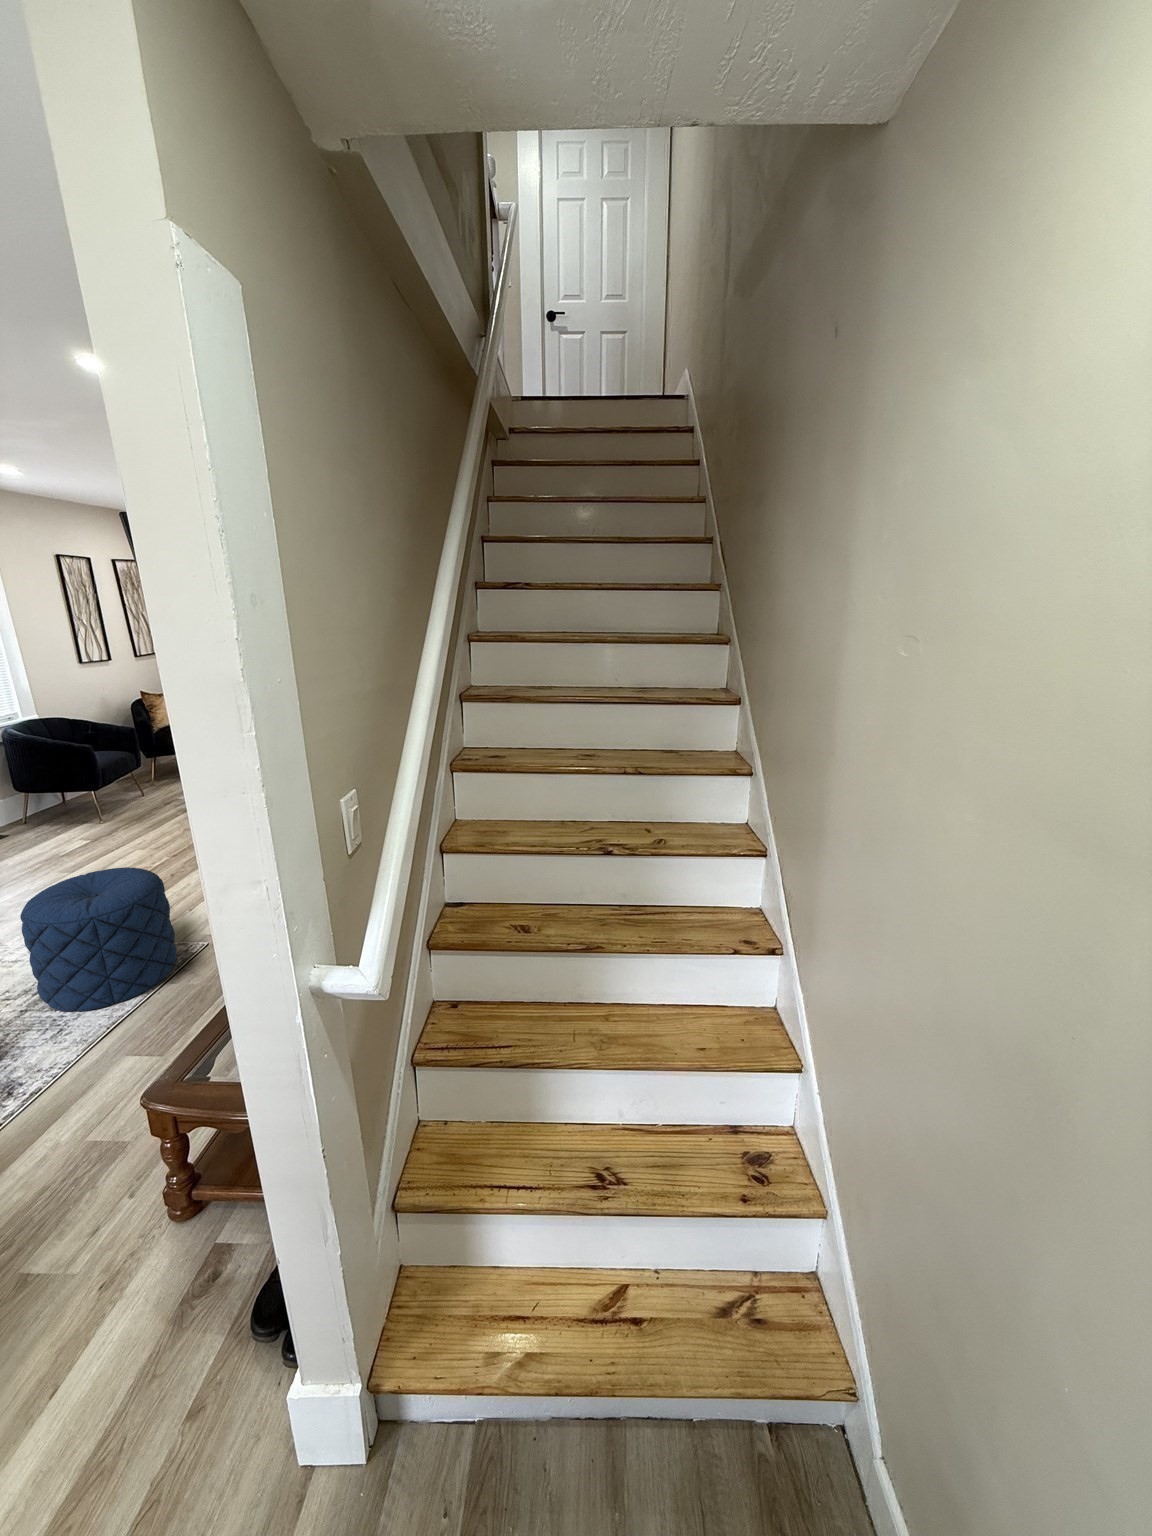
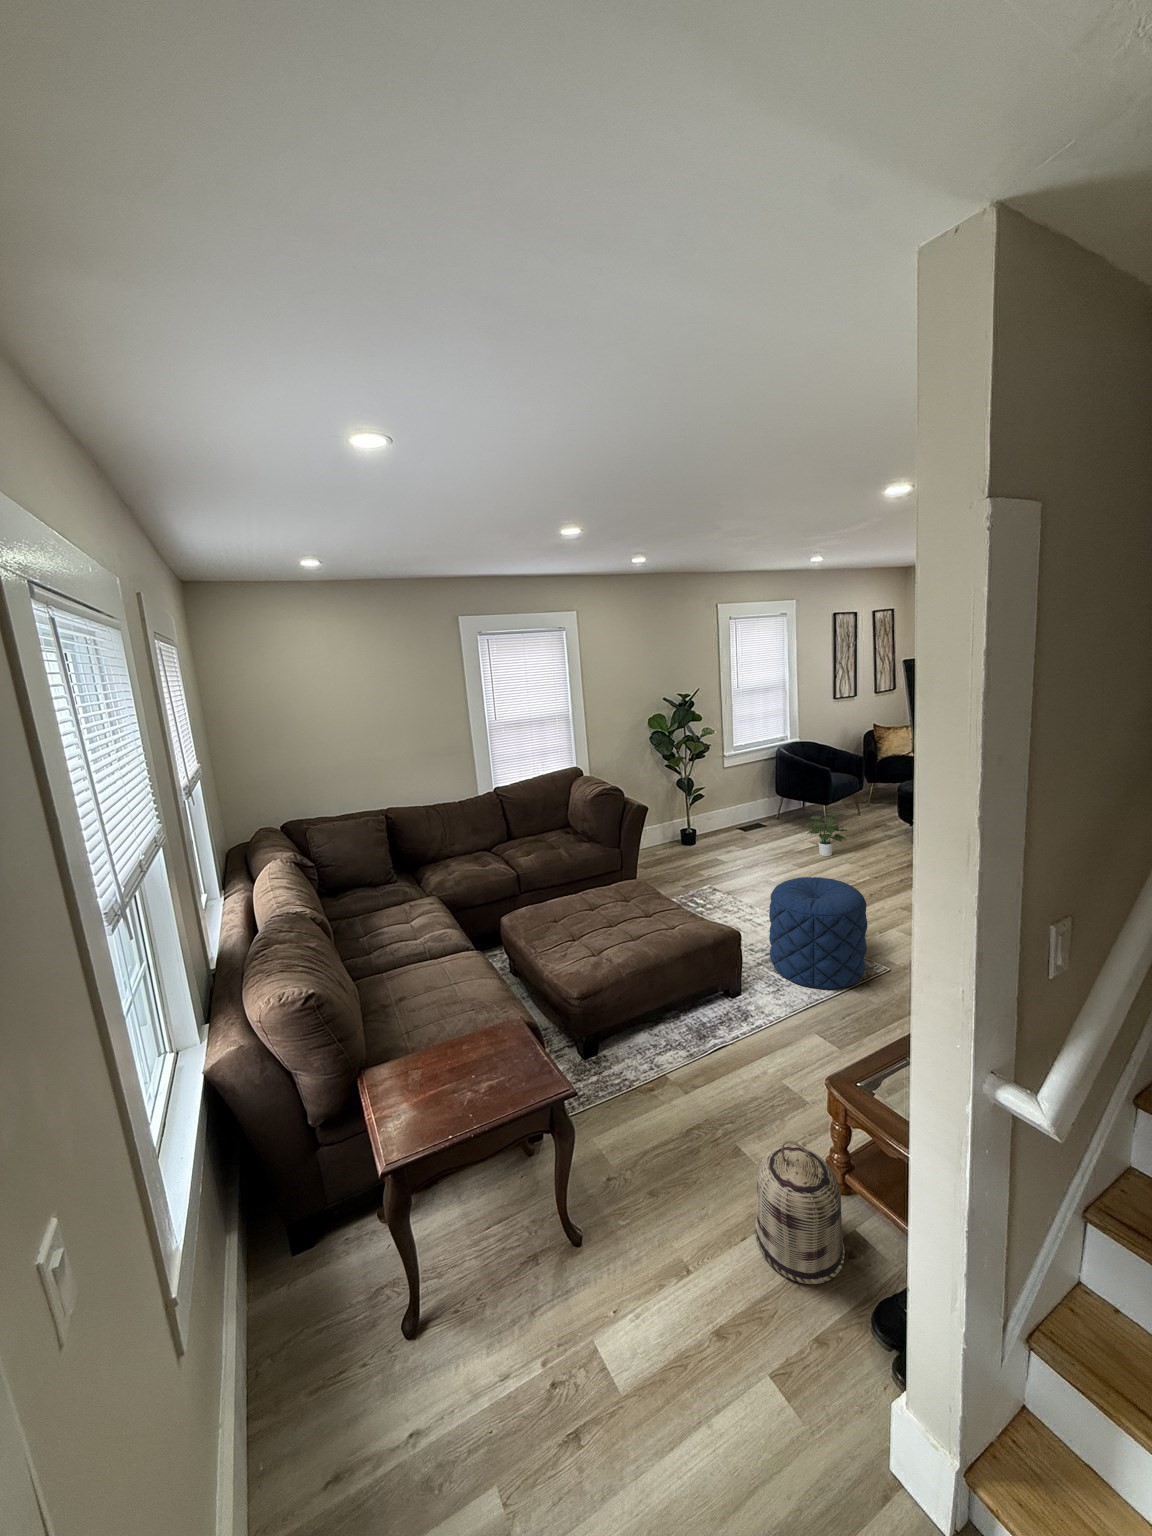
potted plant: none [67,796,132,850] -> present [805,814,847,856]
basket: none [58,1196,205,1383] -> present [755,1141,845,1284]

